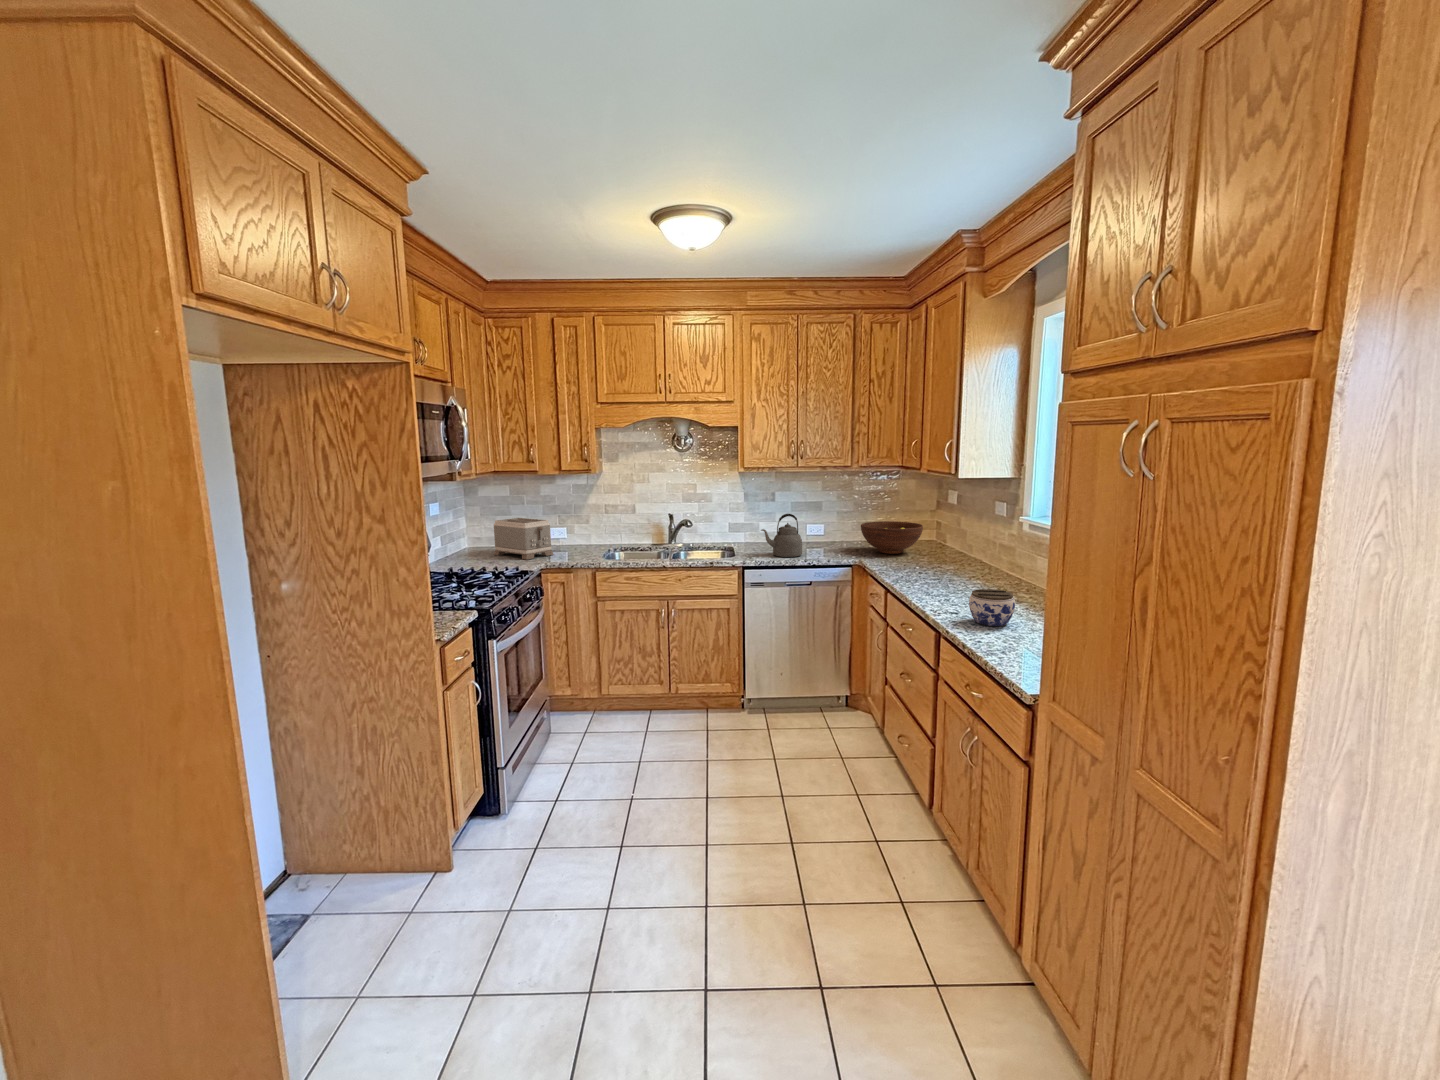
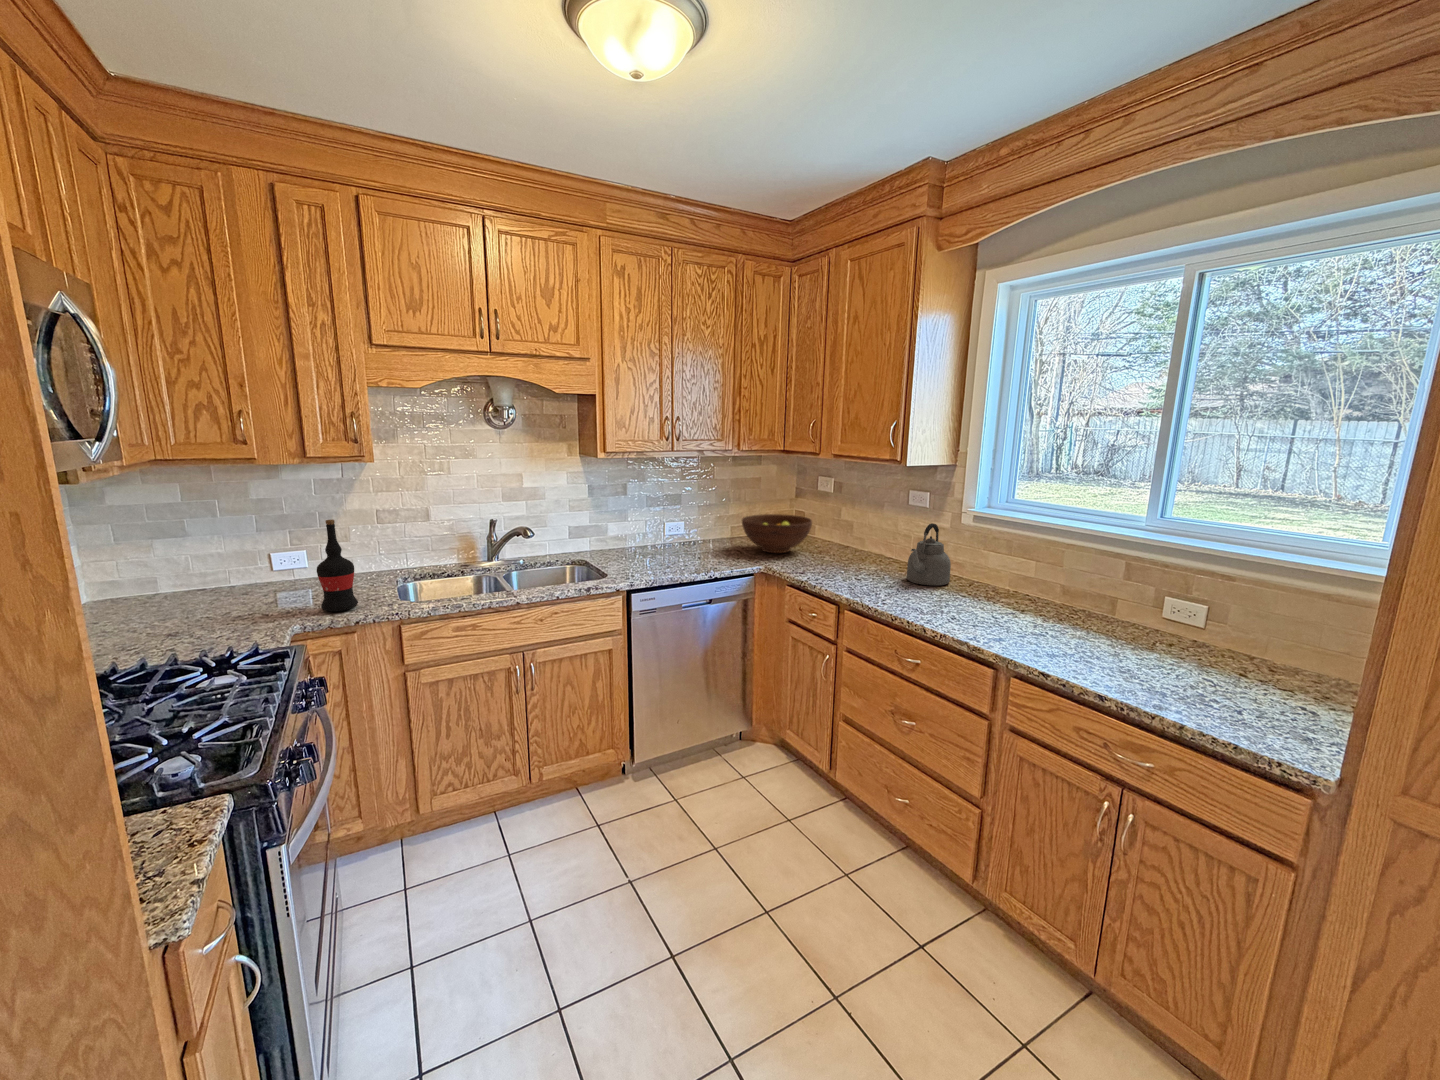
wine bottle: none [558,506,578,560] -> present [317,520,358,611]
kettle: present [761,514,802,557] -> present [906,523,951,586]
toaster: present [494,518,554,560] -> none [159,542,300,619]
jar: present [969,589,1015,626] -> none [1019,603,1077,650]

